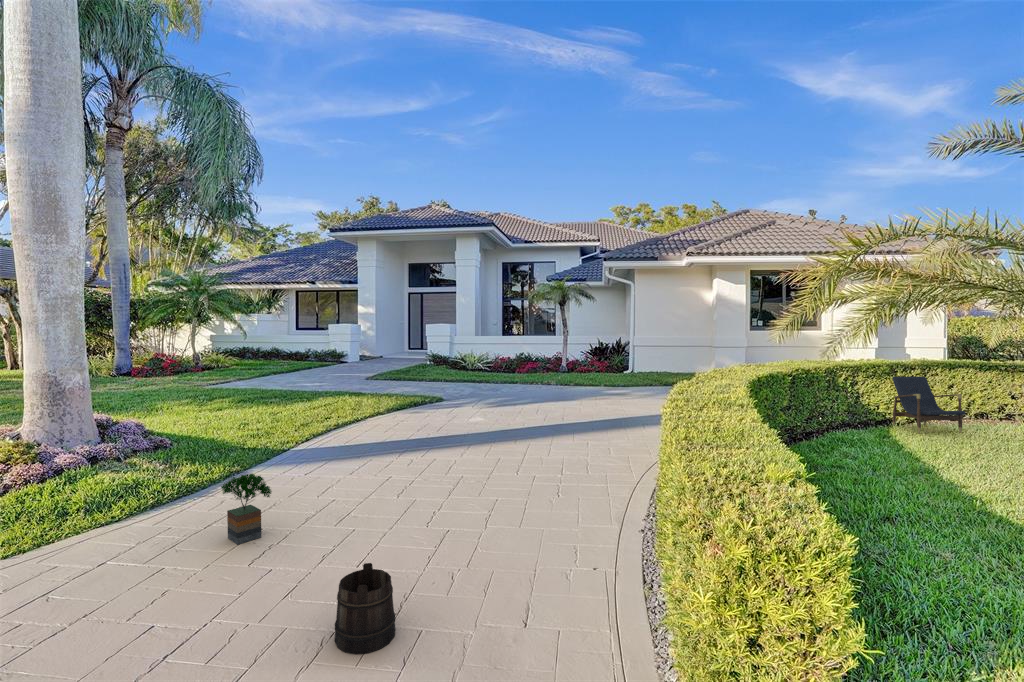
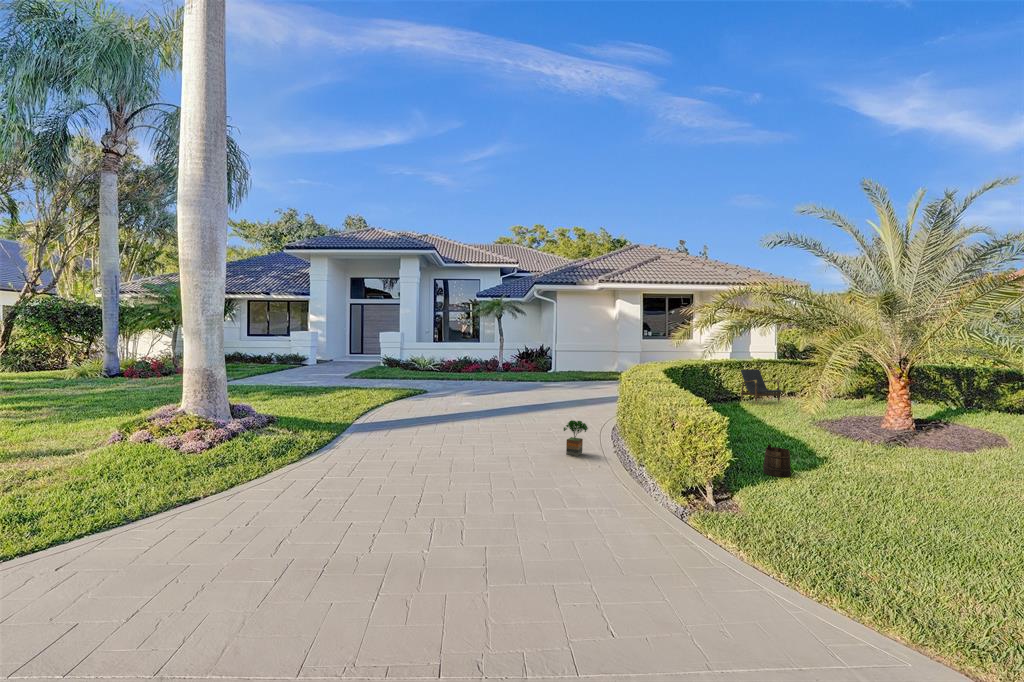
potted tree: present [221,474,272,544] -> present [564,420,588,456]
bucket: present [335,563,395,654] -> present [763,445,791,477]

